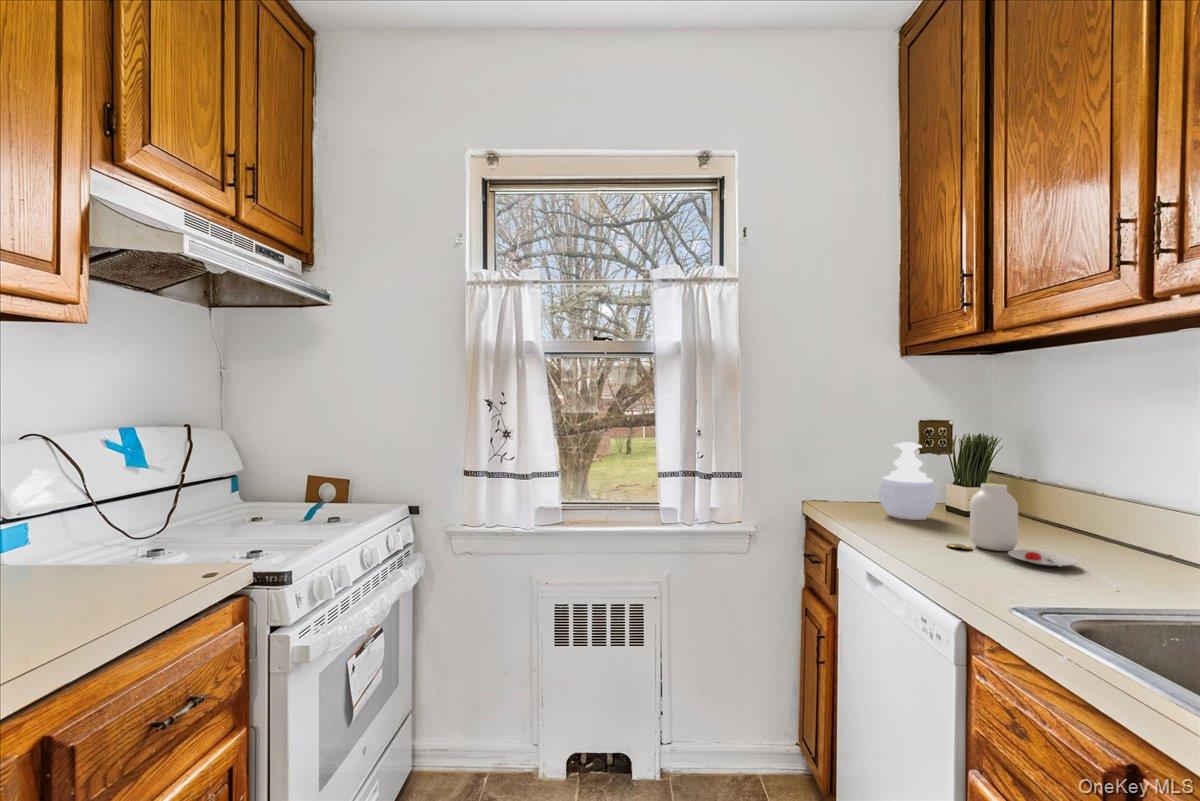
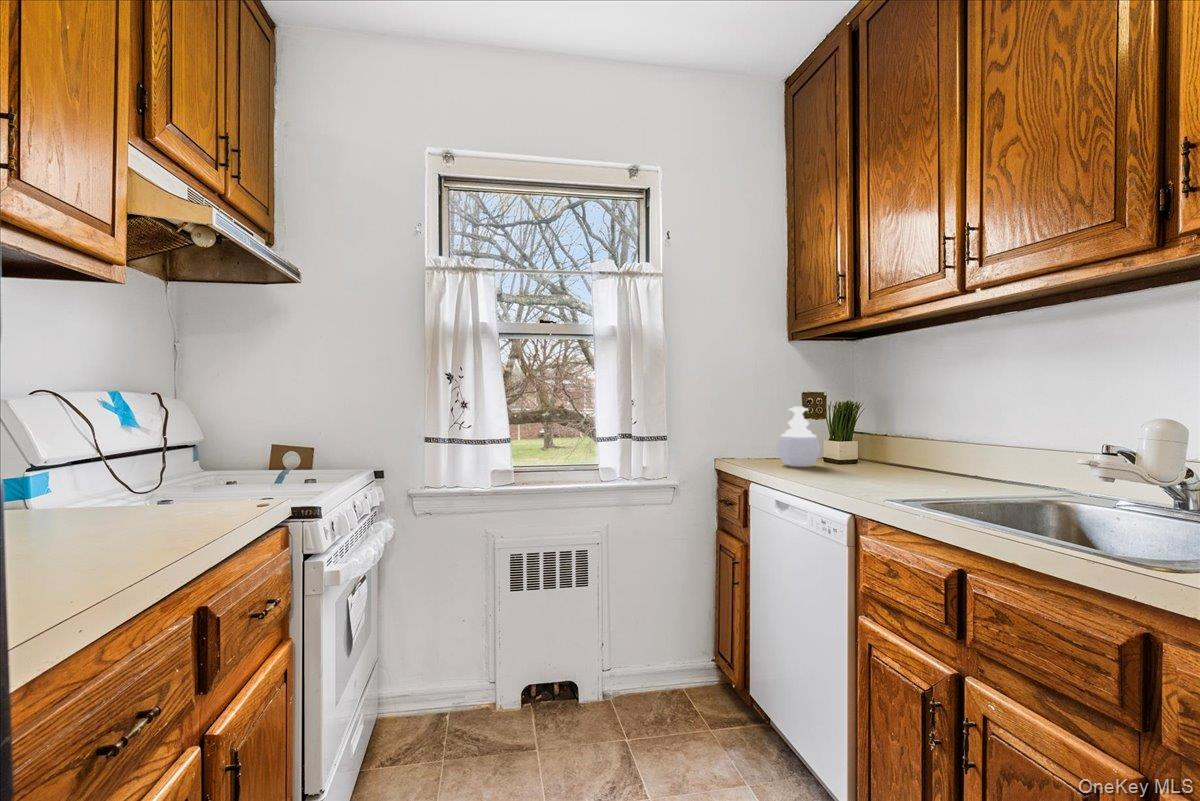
jar: present [947,483,1079,567] -> none [831,431,919,484]

